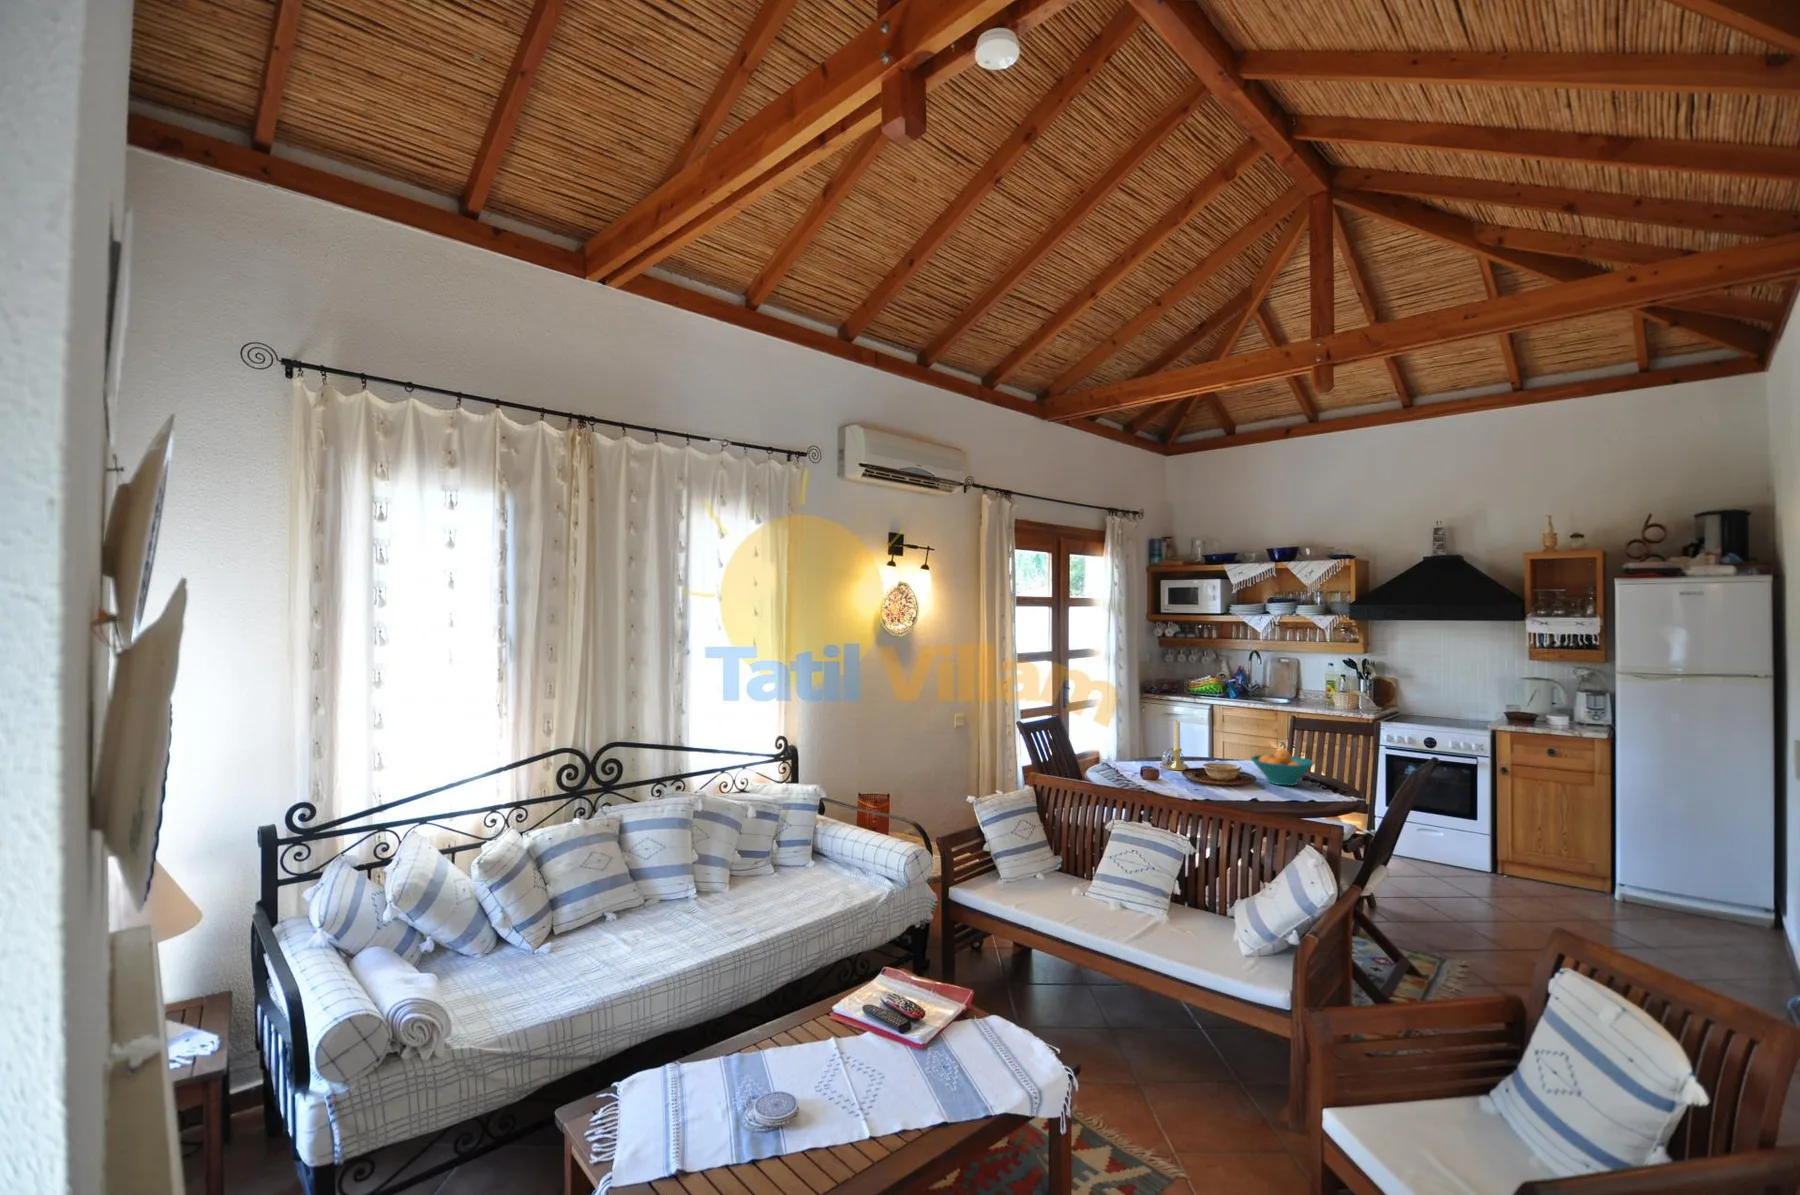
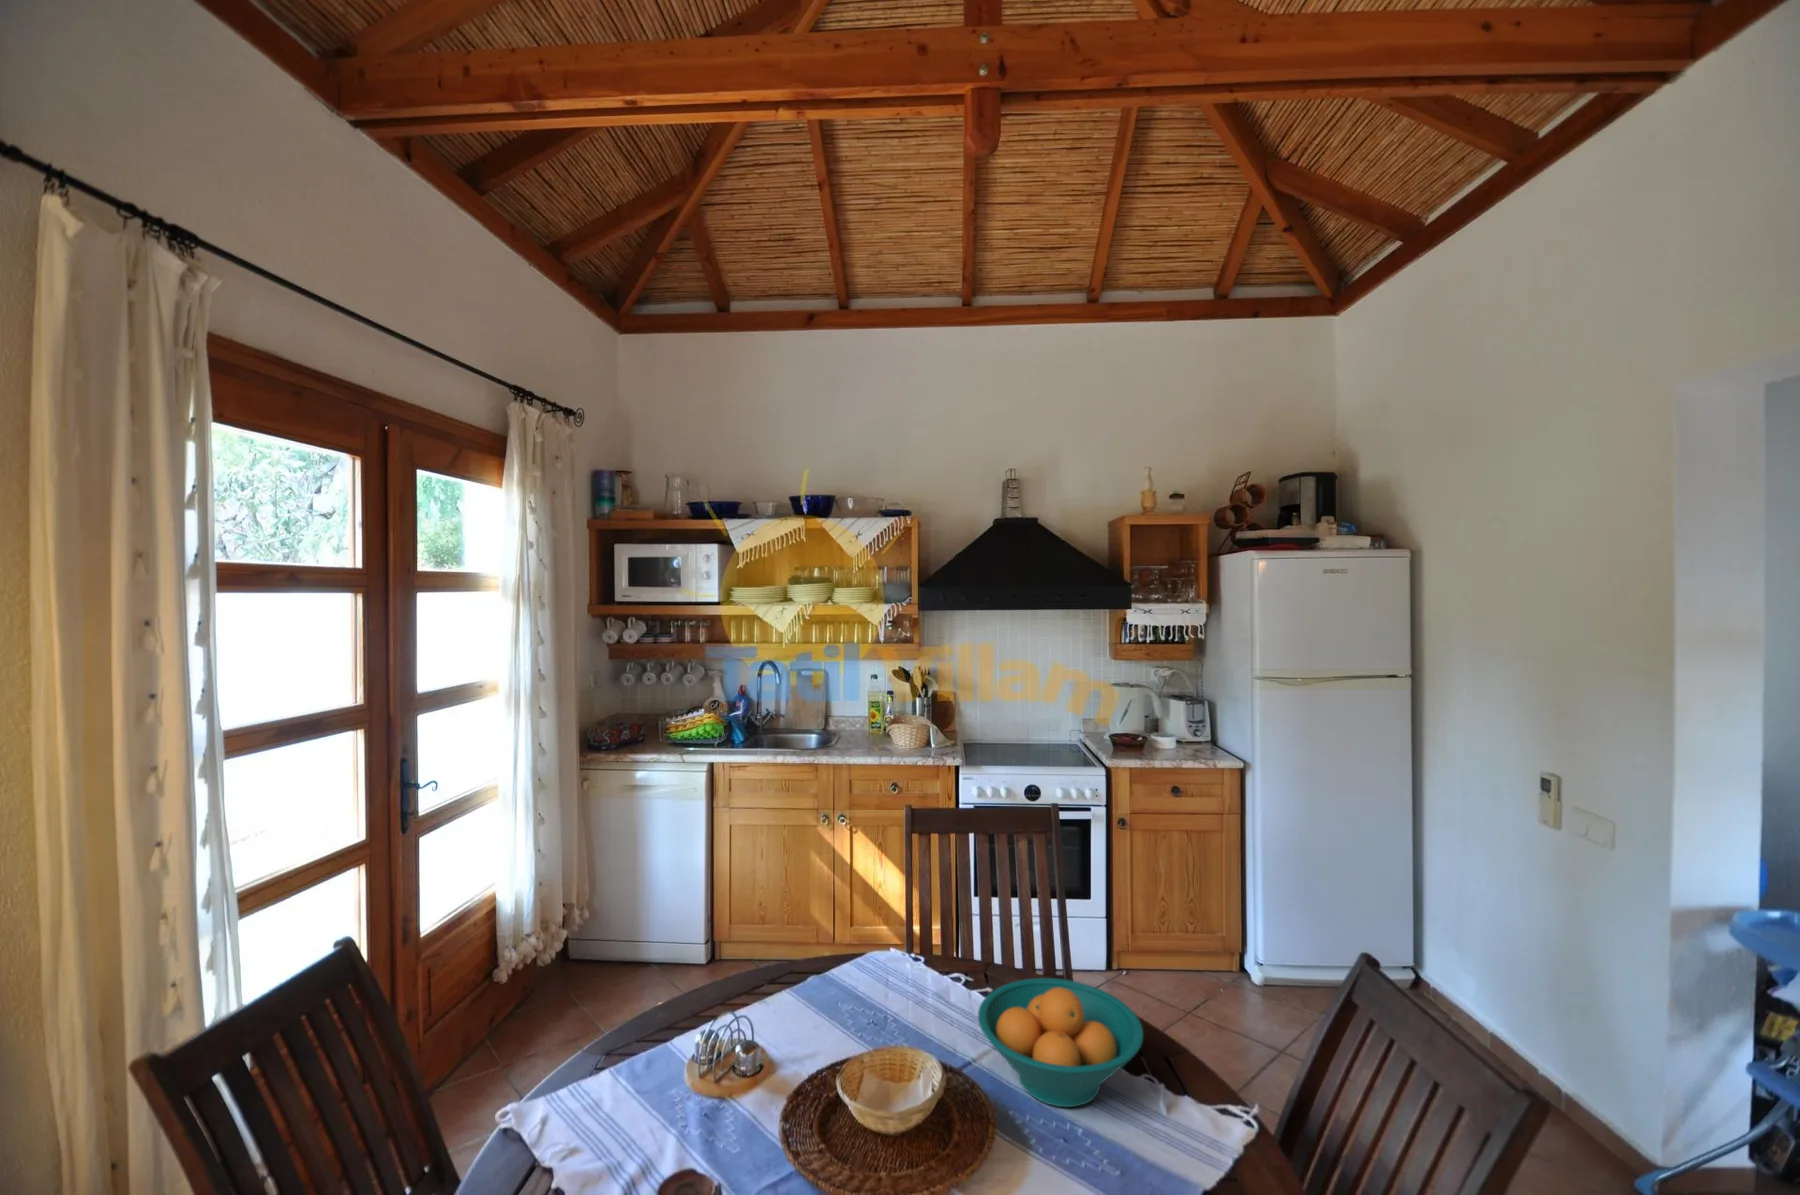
candle holder: present [1168,721,1186,770] -> none [753,969,809,1151]

